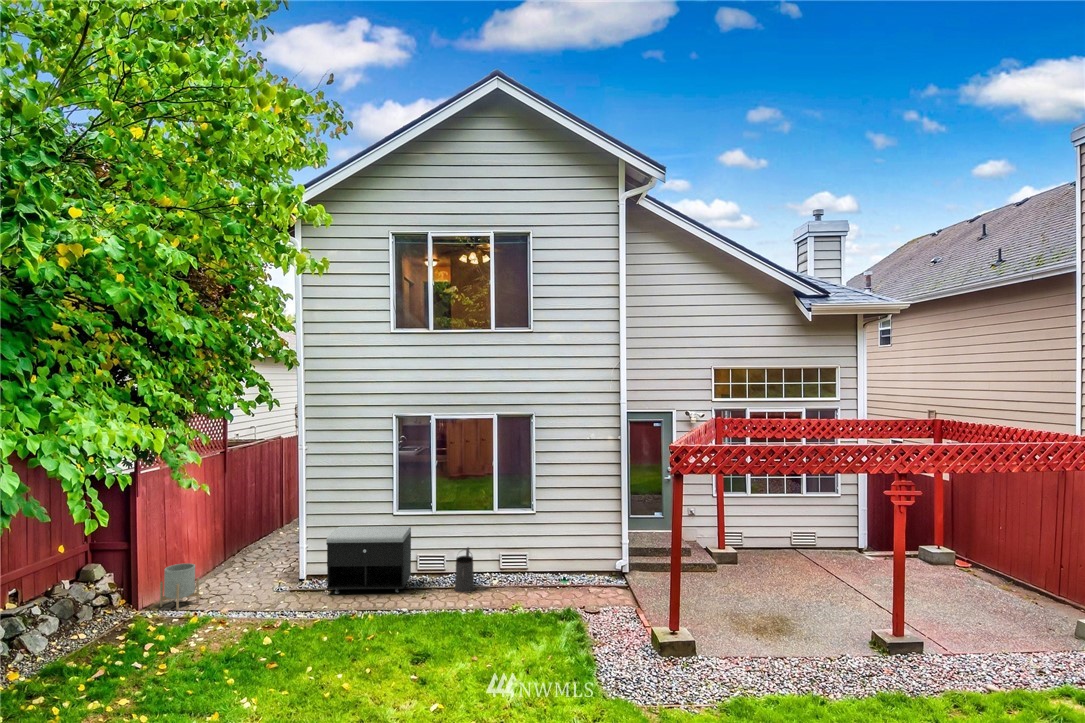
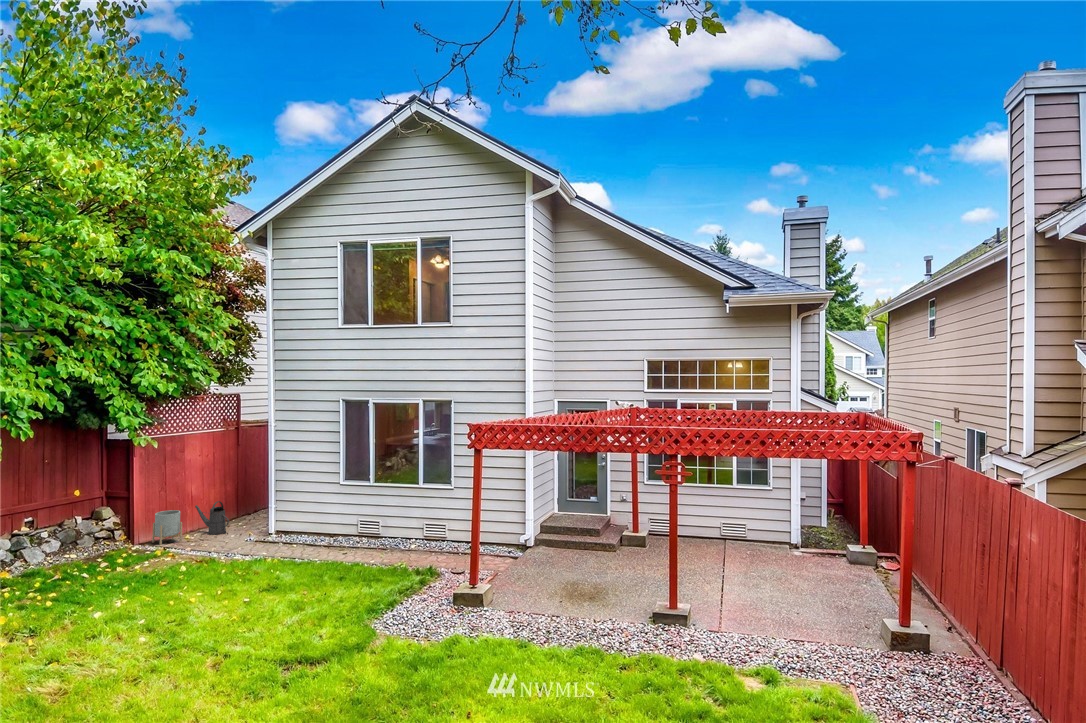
storage bench: present [326,526,411,594] -> none [275,490,352,548]
watering can: present [454,548,475,593] -> present [195,501,229,535]

